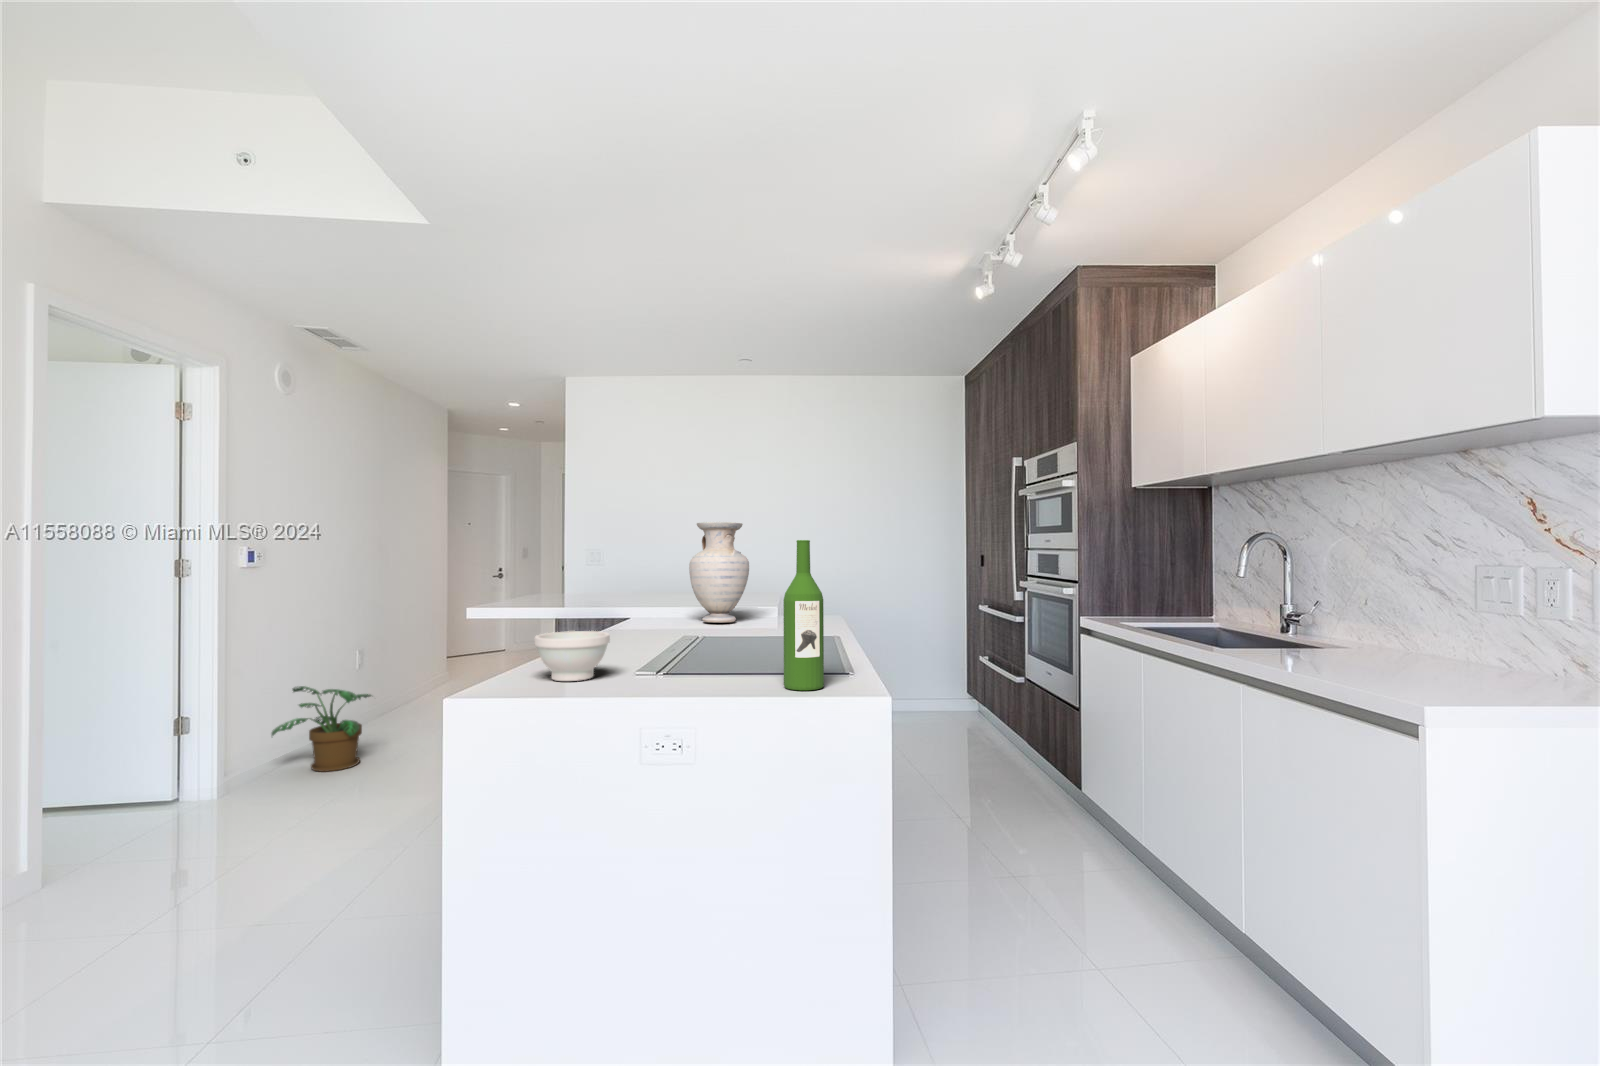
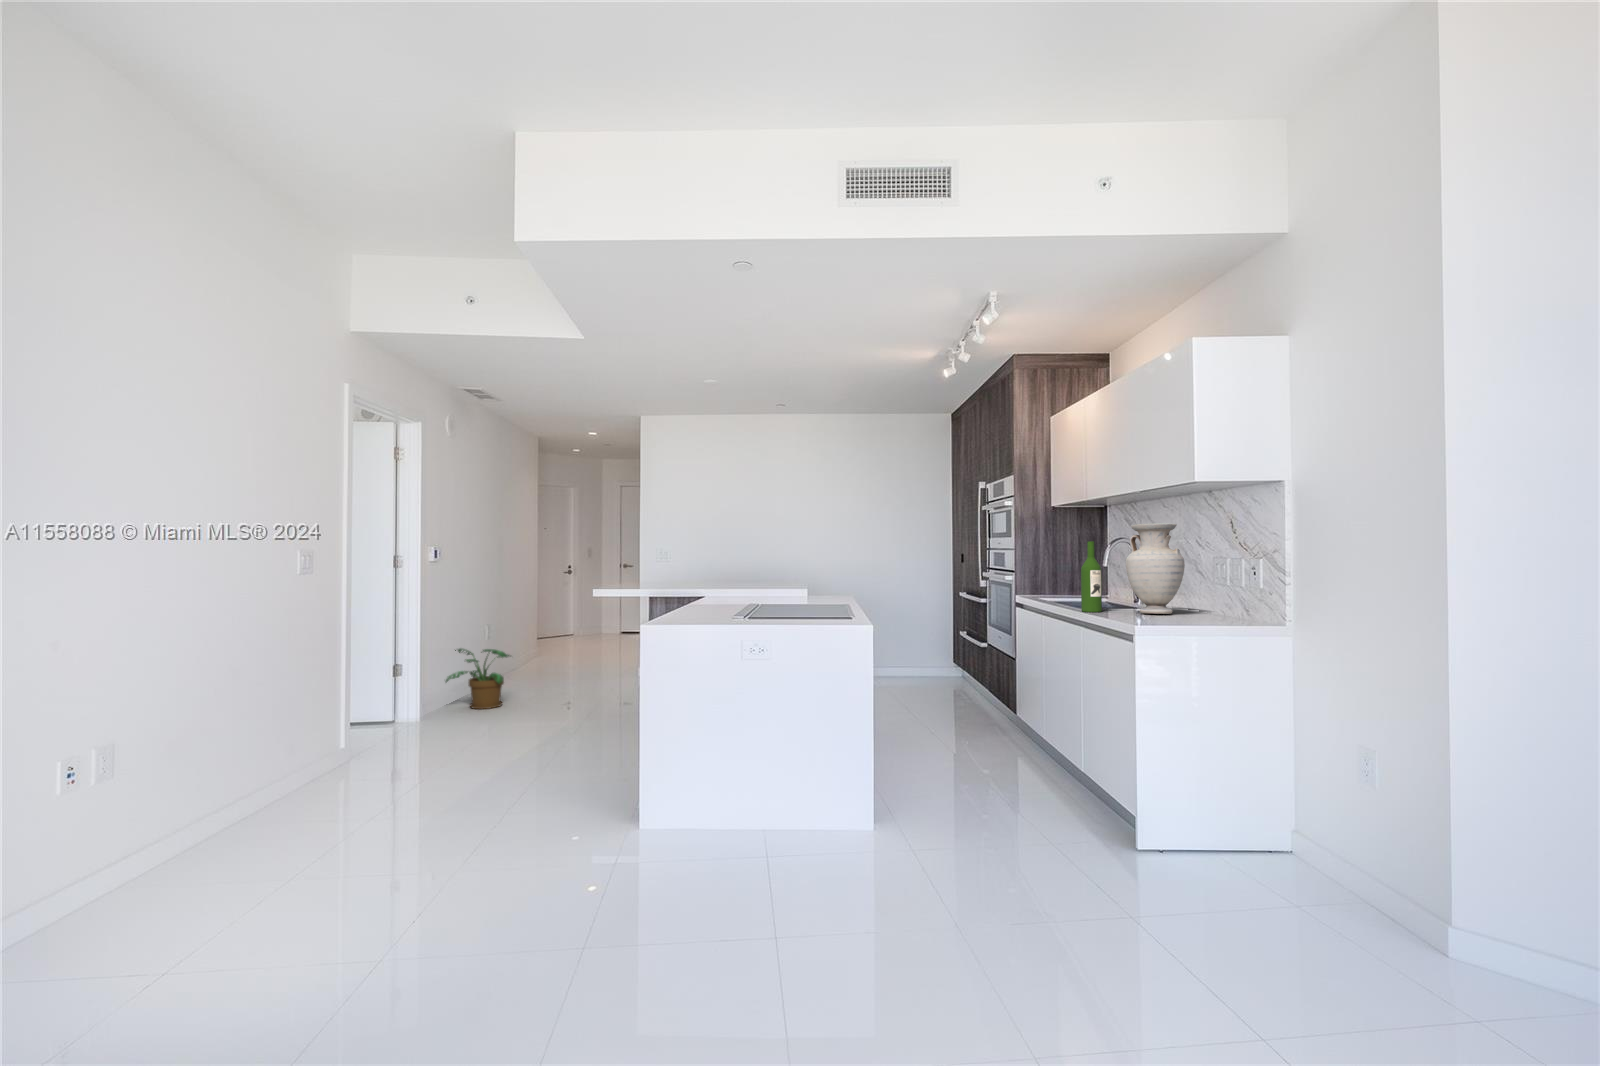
vase: present [689,522,749,623] -> present [1126,524,1185,614]
wine bottle: present [783,540,824,690] -> present [1081,542,1102,612]
bowl: present [535,631,610,681] -> none [686,593,724,617]

